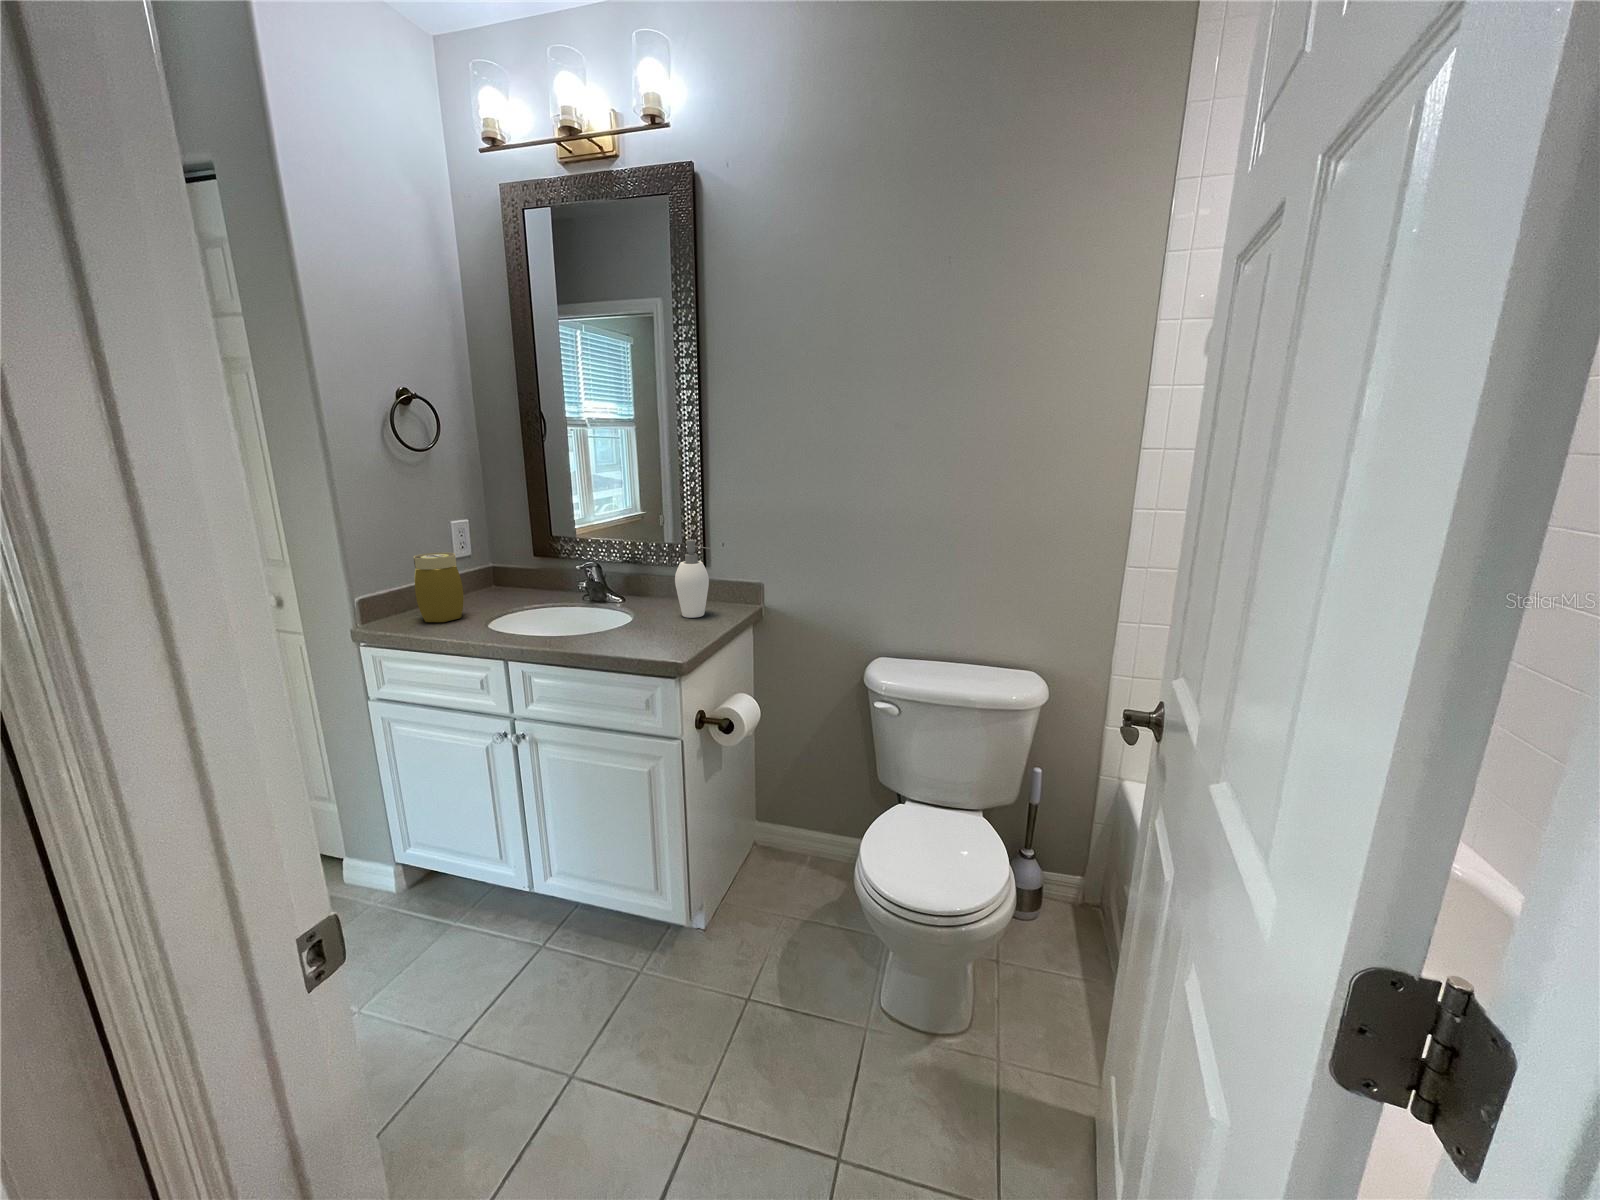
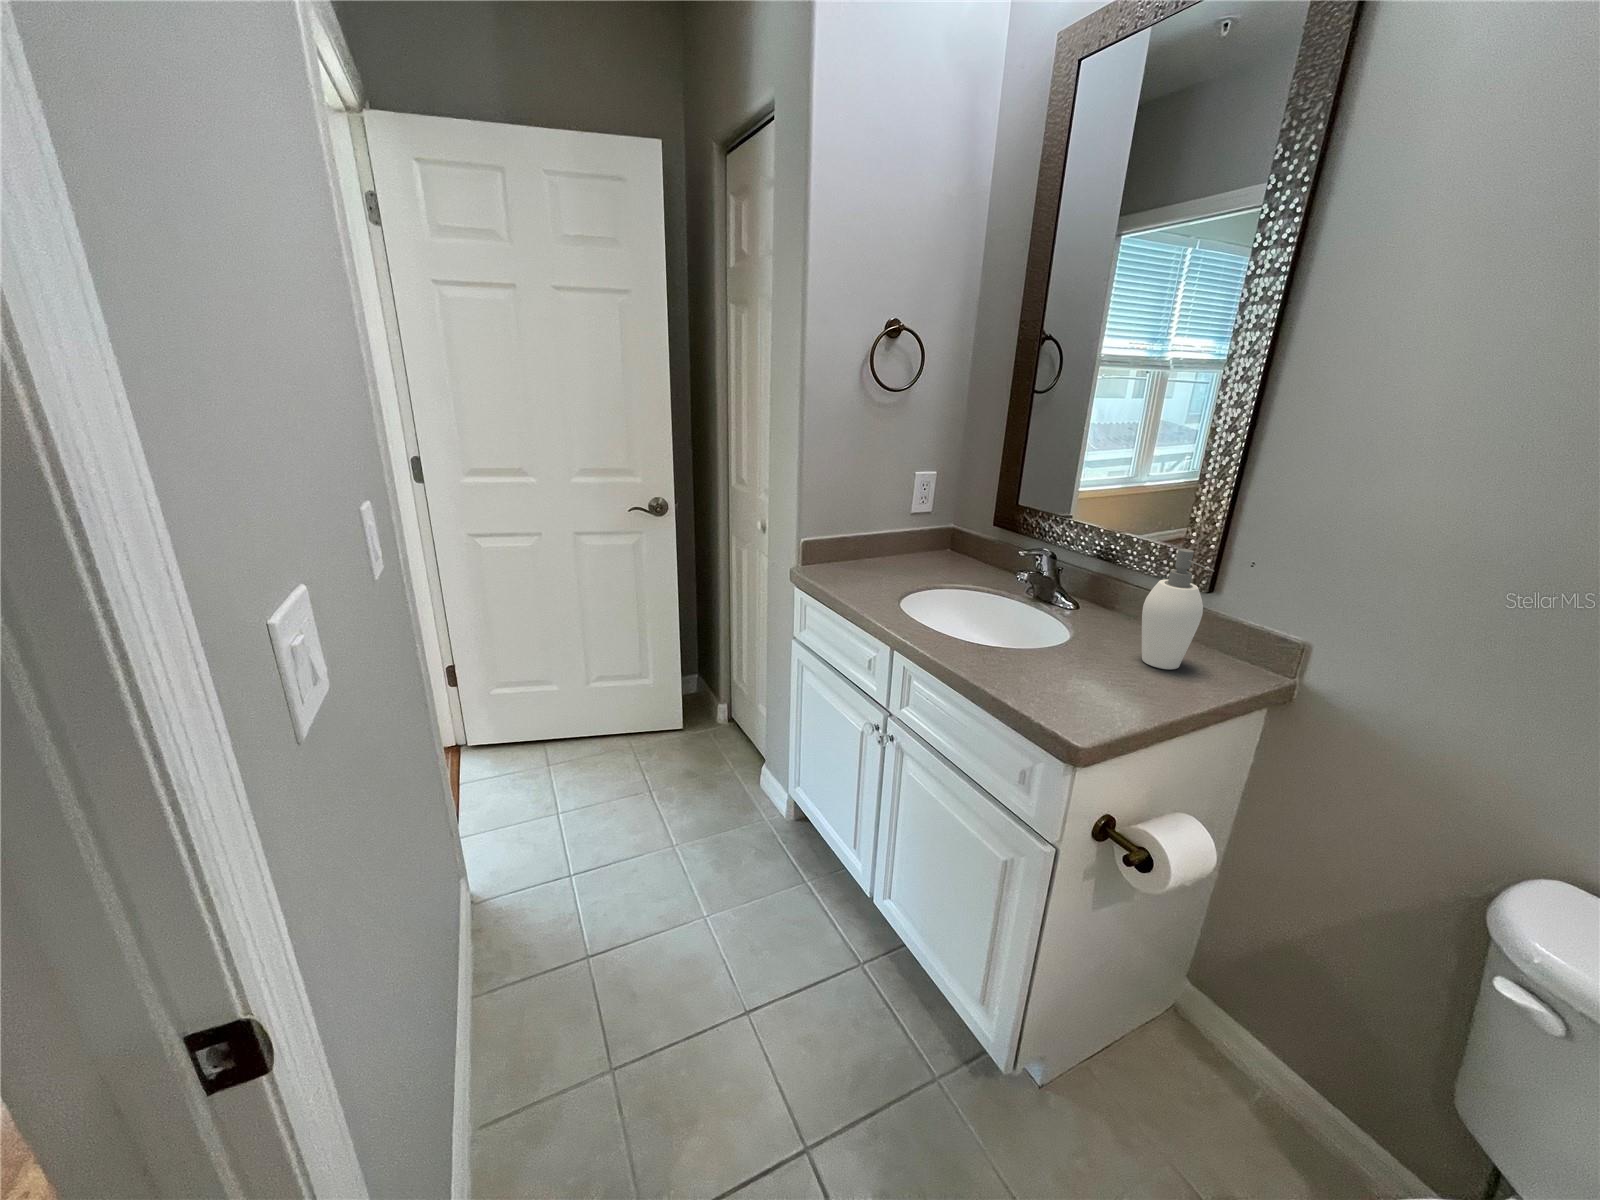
jar: present [413,553,464,622] -> none [846,504,896,582]

